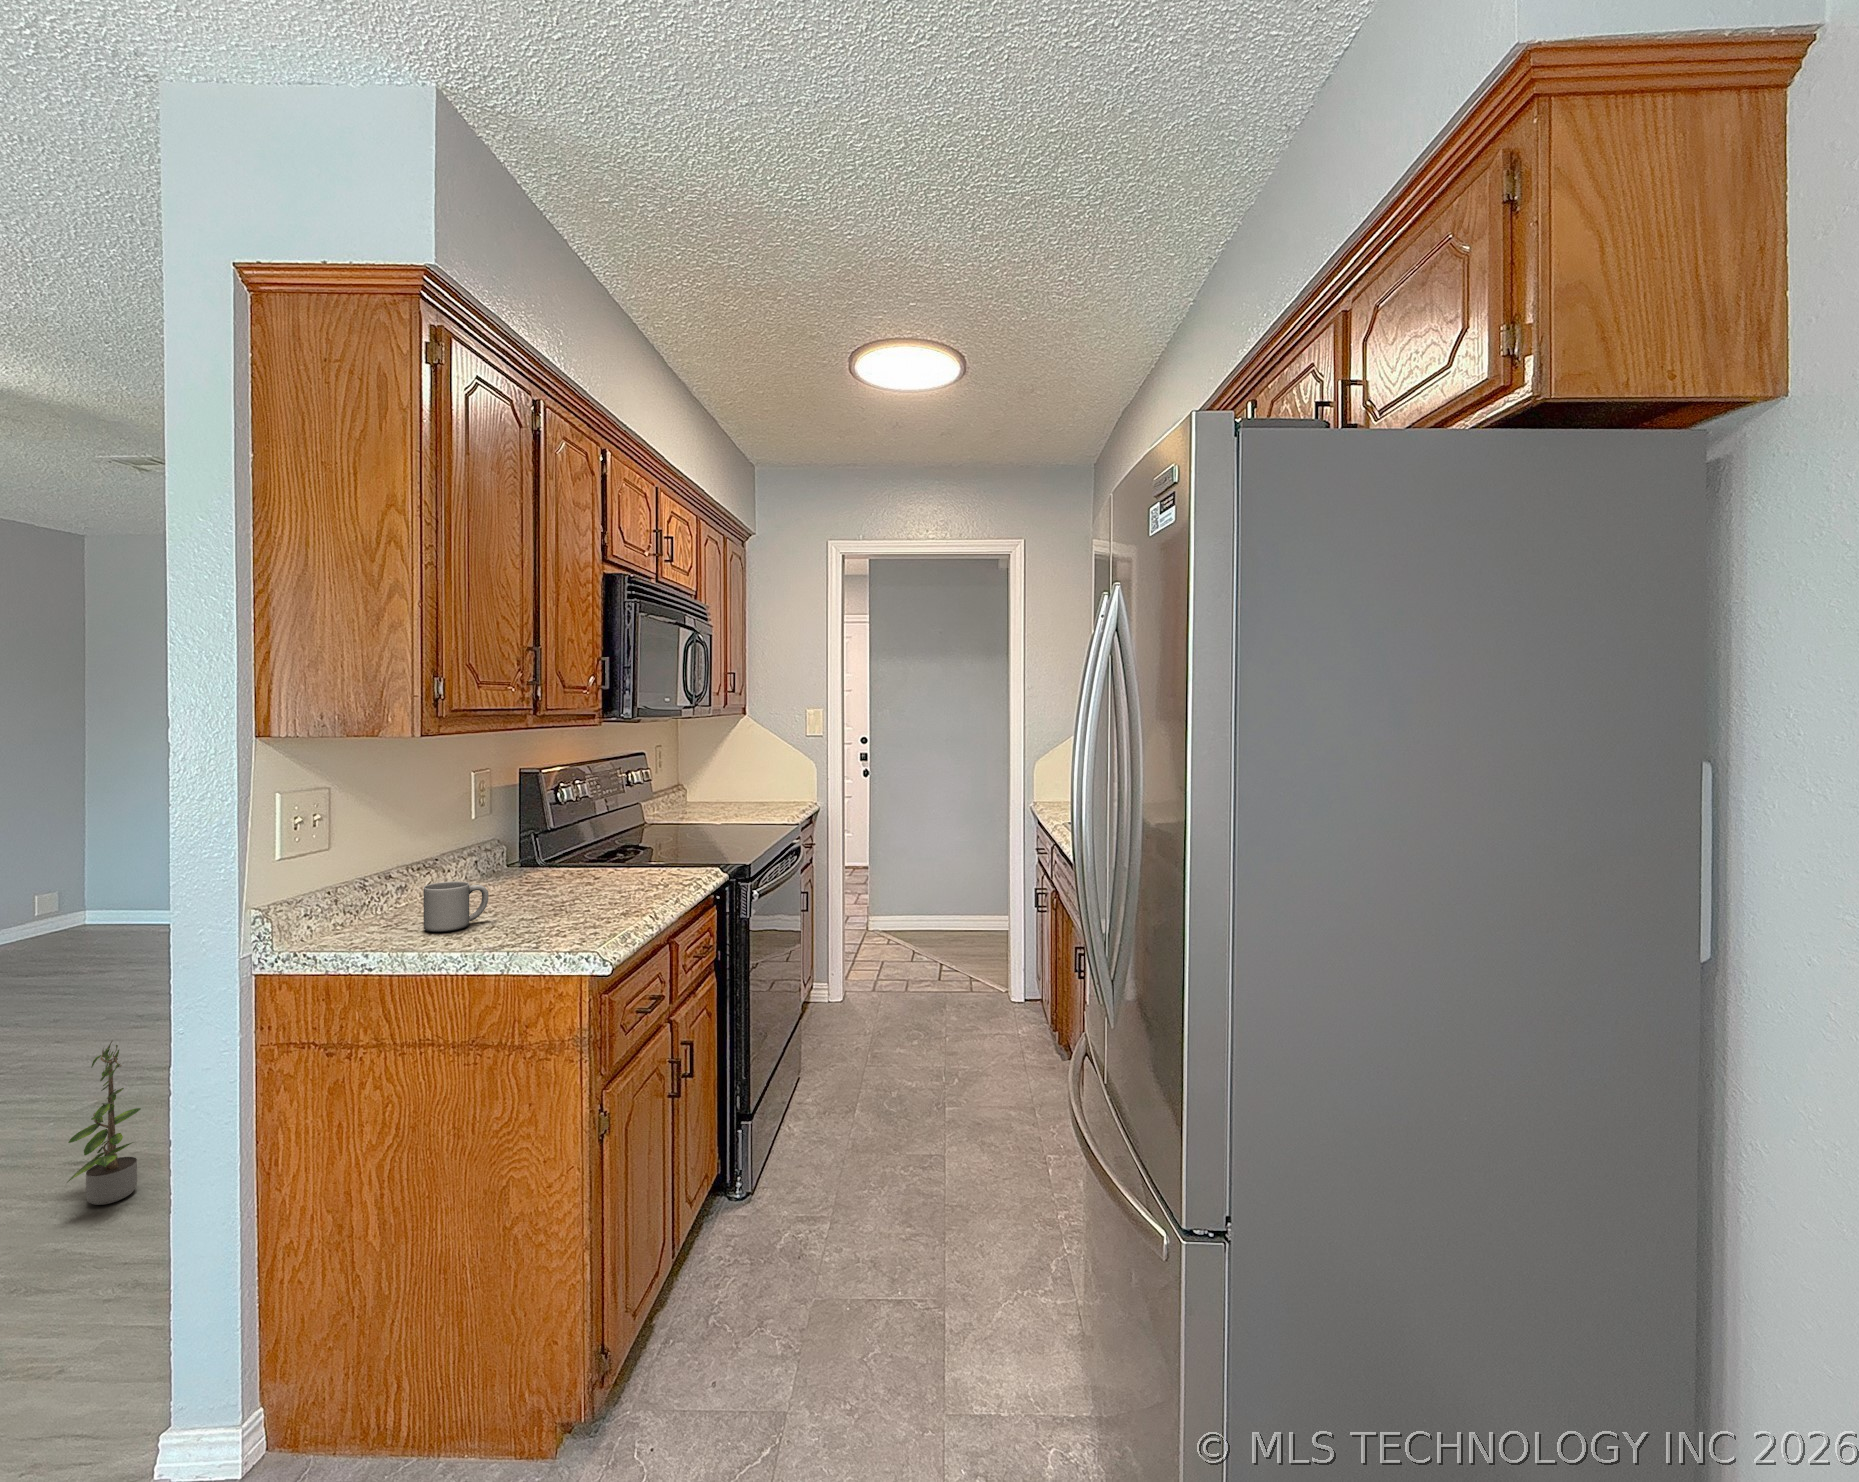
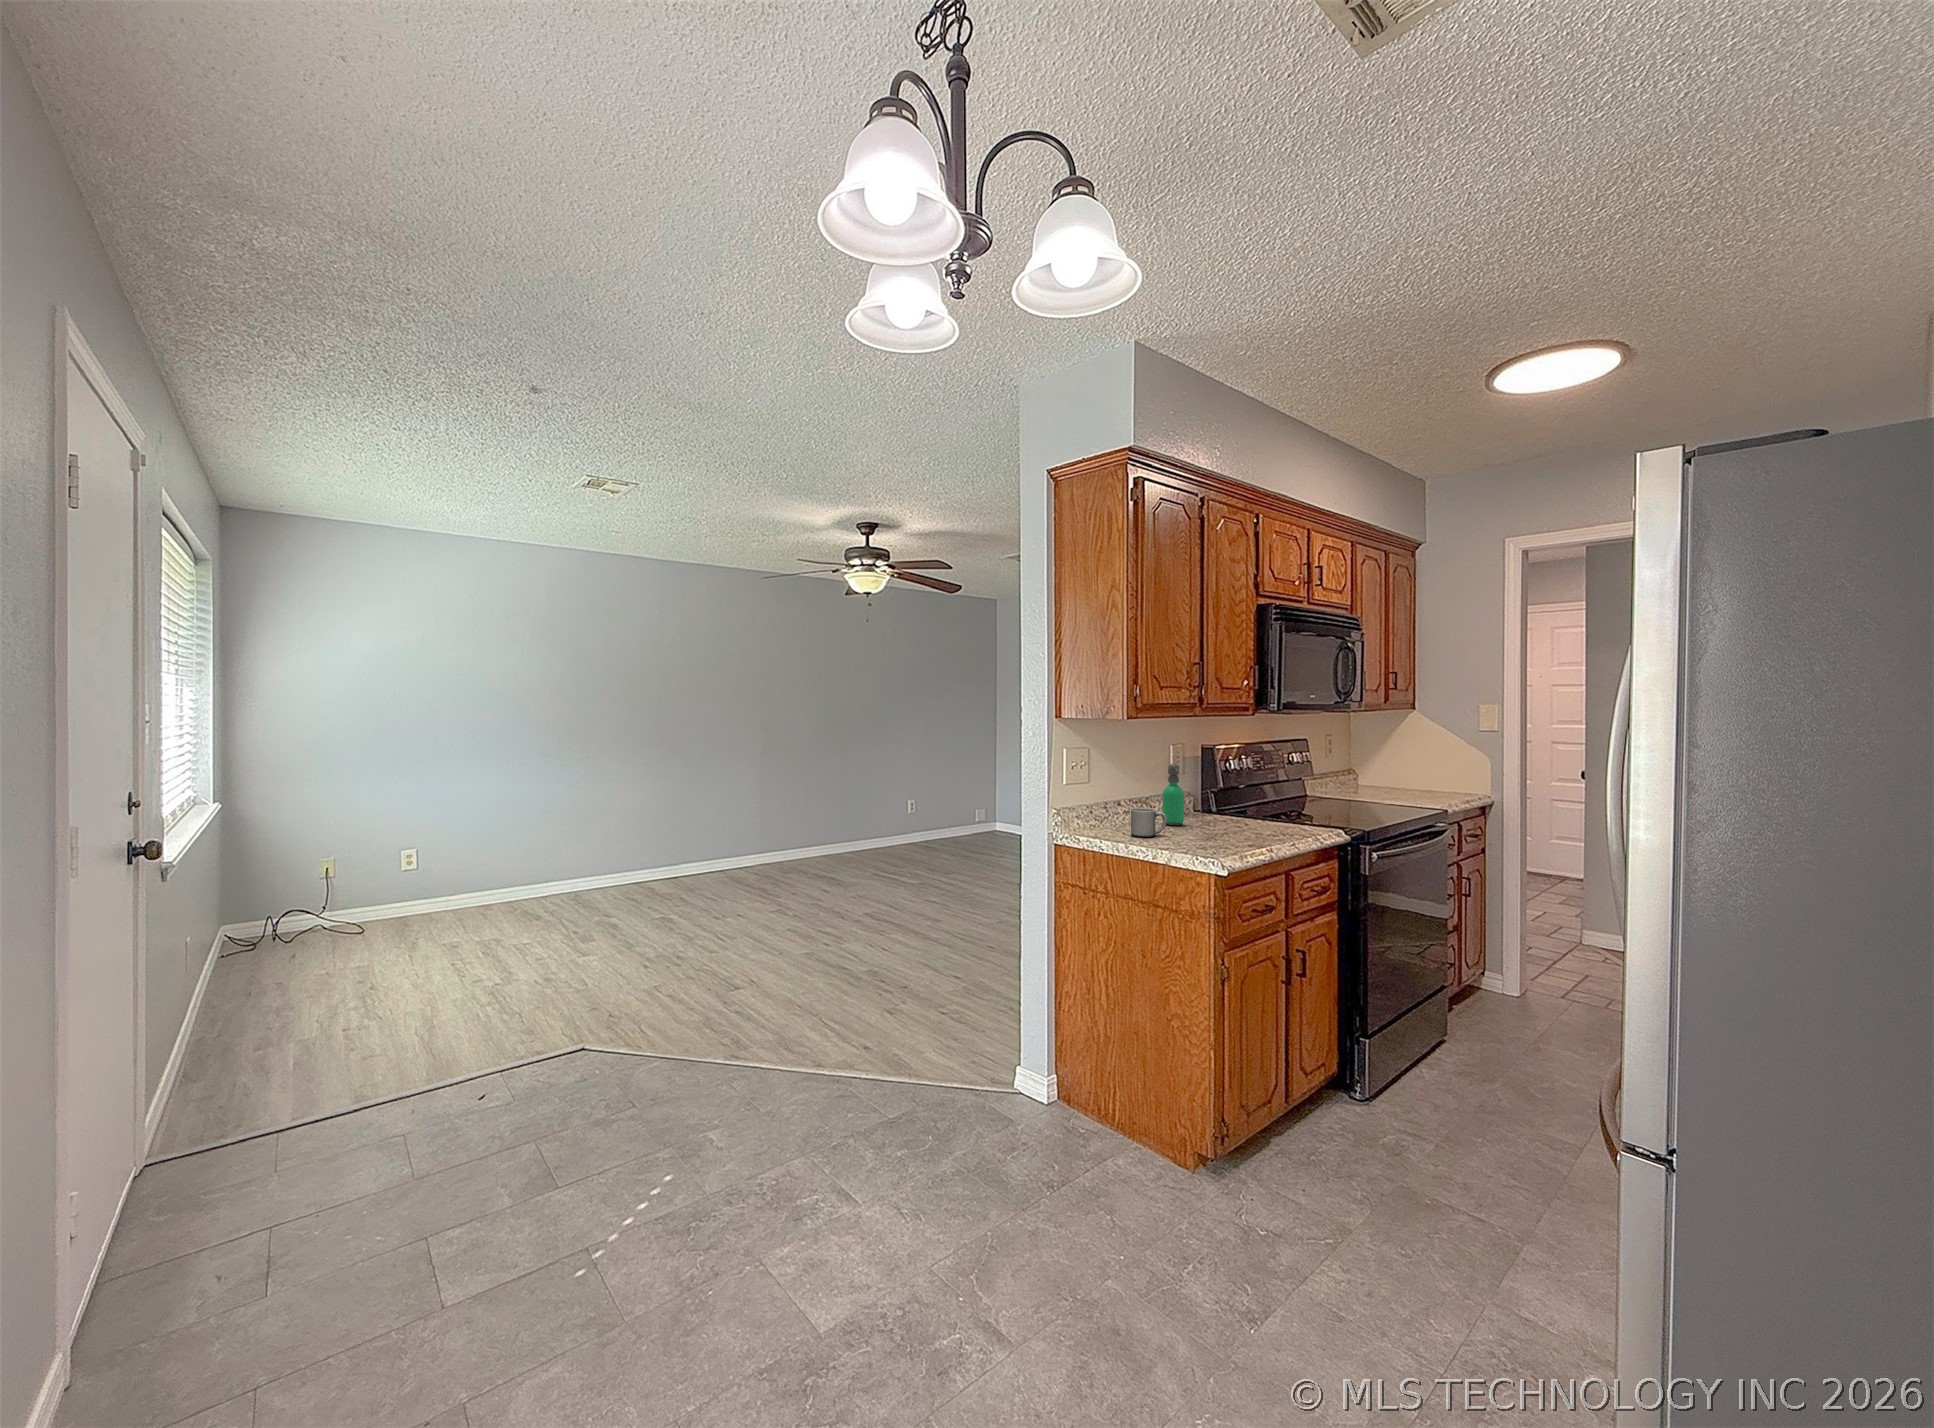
soap dispenser: none [469,802,506,898] -> present [1162,763,1184,825]
potted plant: present [68,1041,141,1205] -> none [981,888,1012,977]

